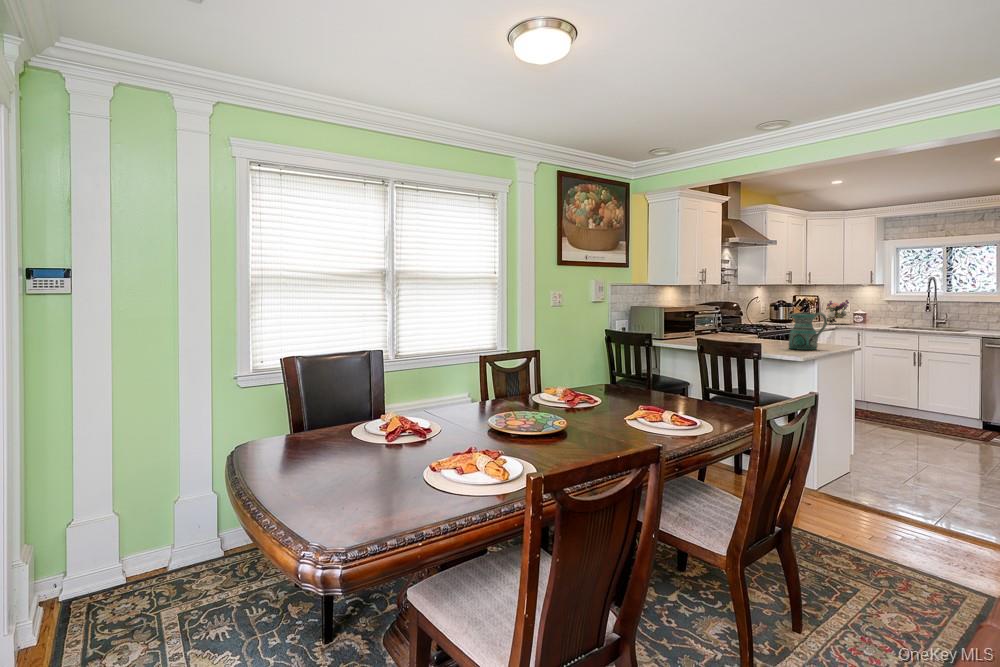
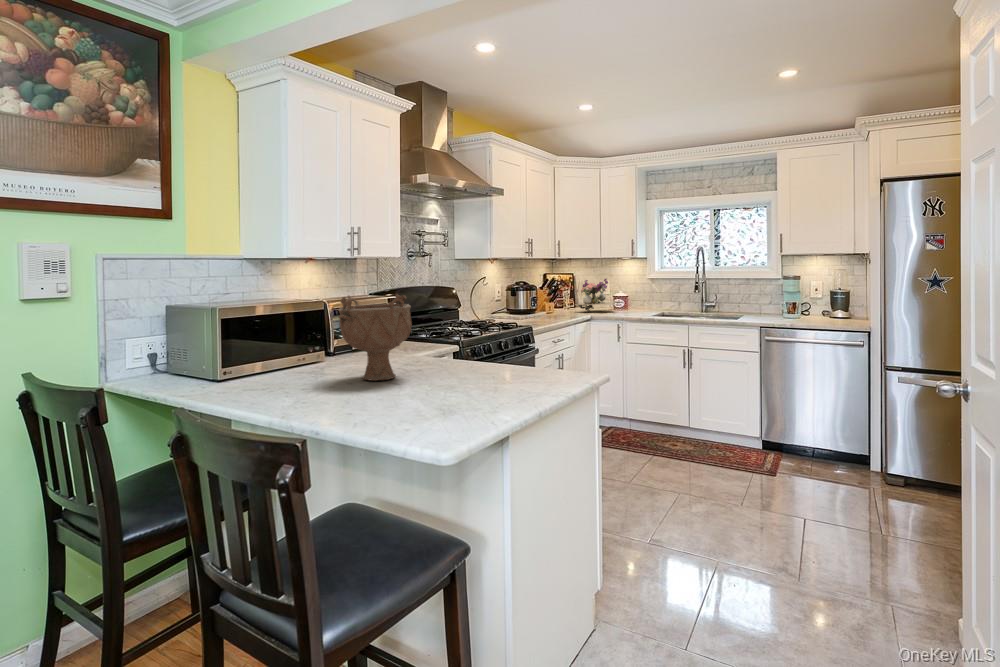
decorative bowl: none [722,304,758,344] -> present [338,293,412,381]
ceramic pitcher: present [789,312,827,350] -> none [451,312,527,402]

